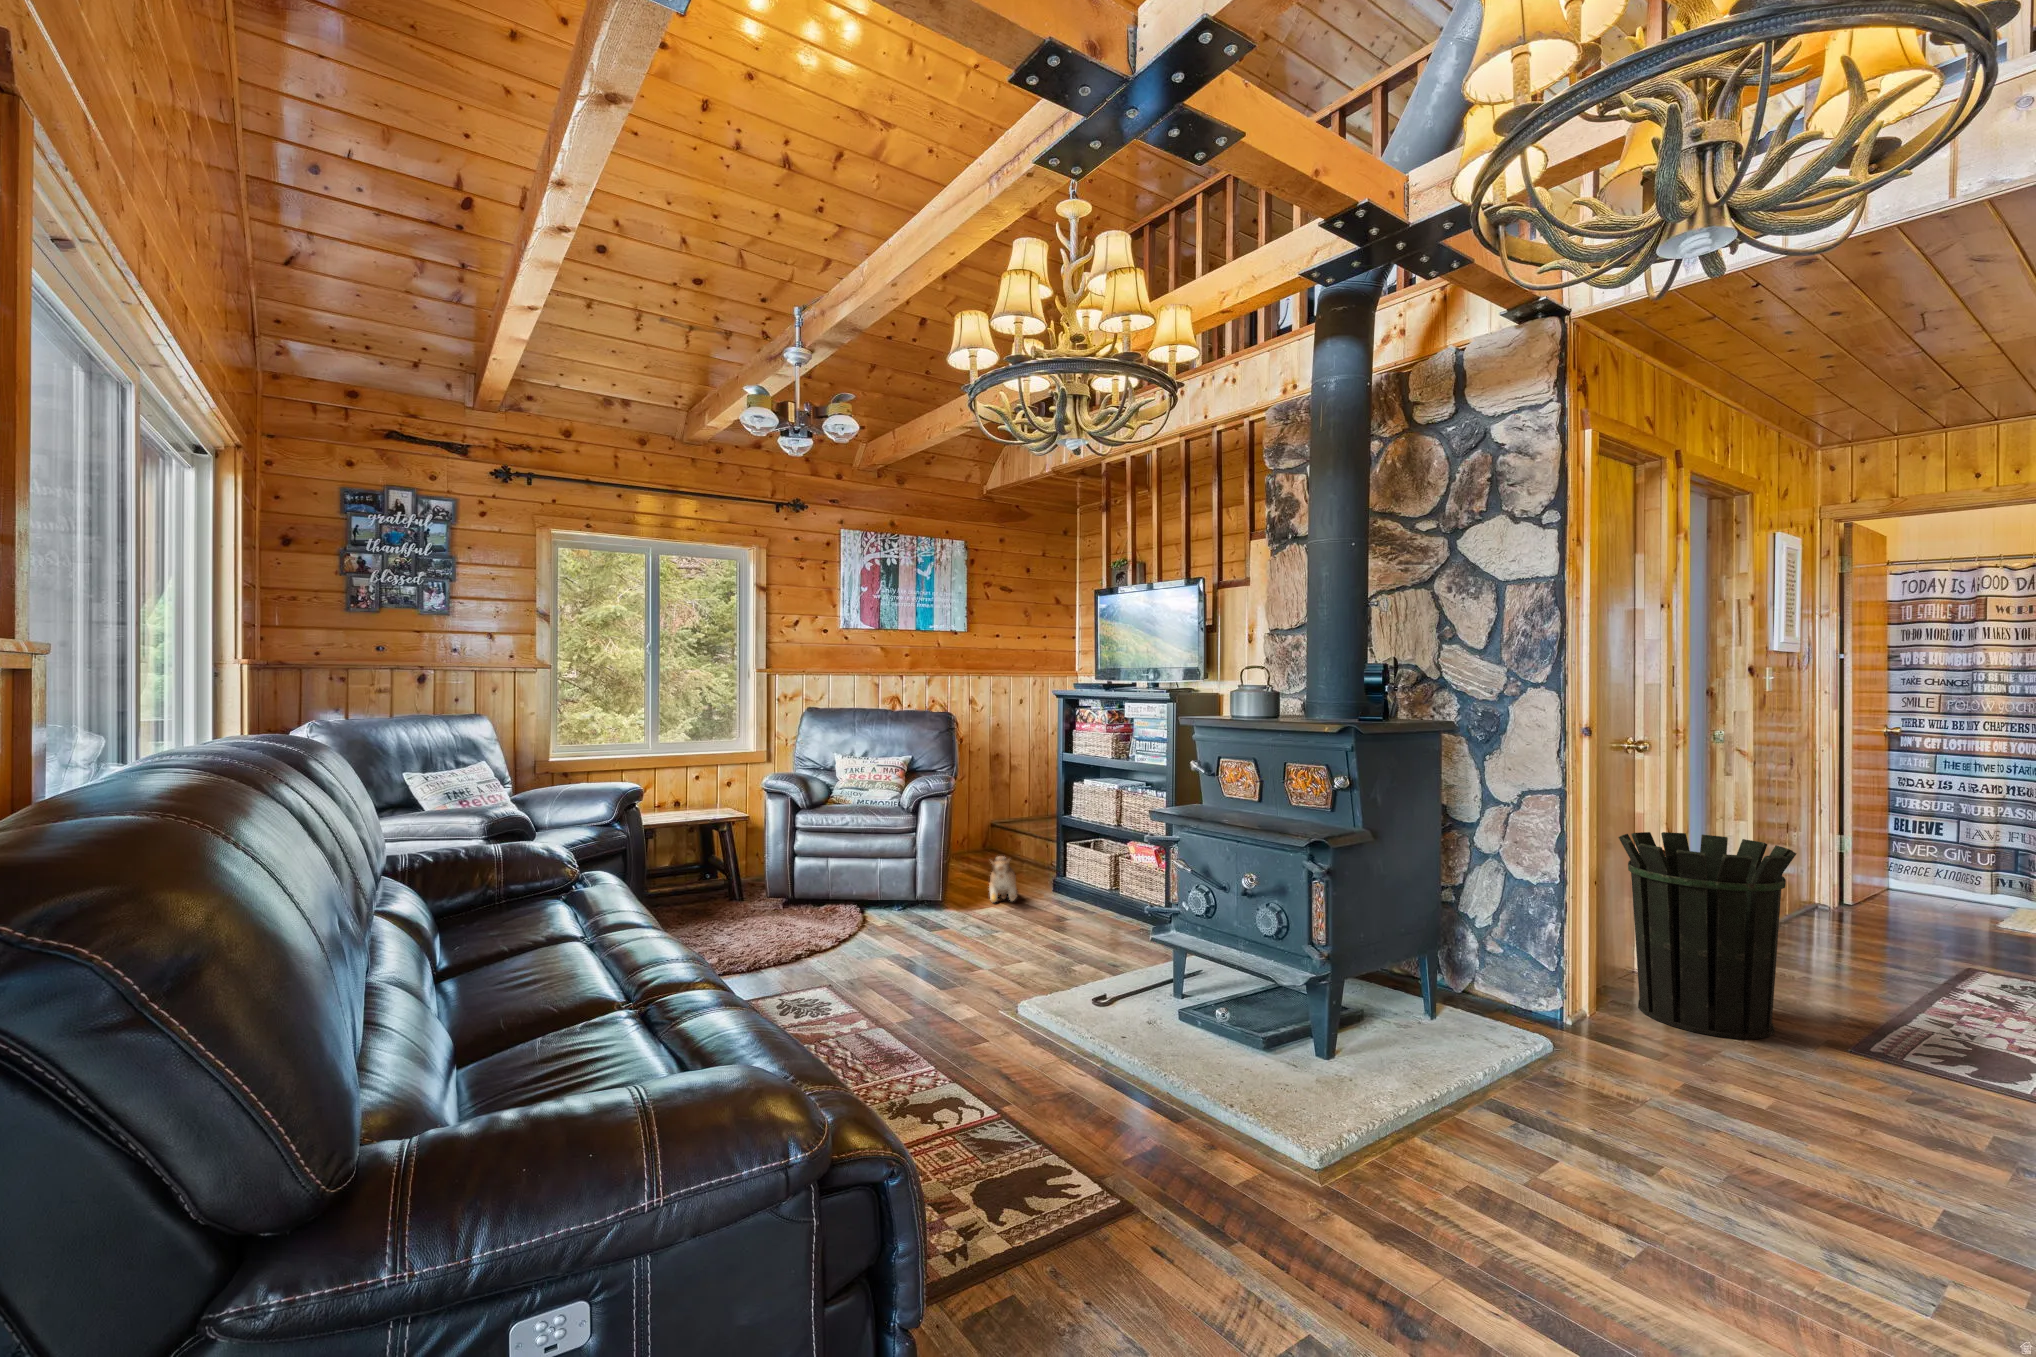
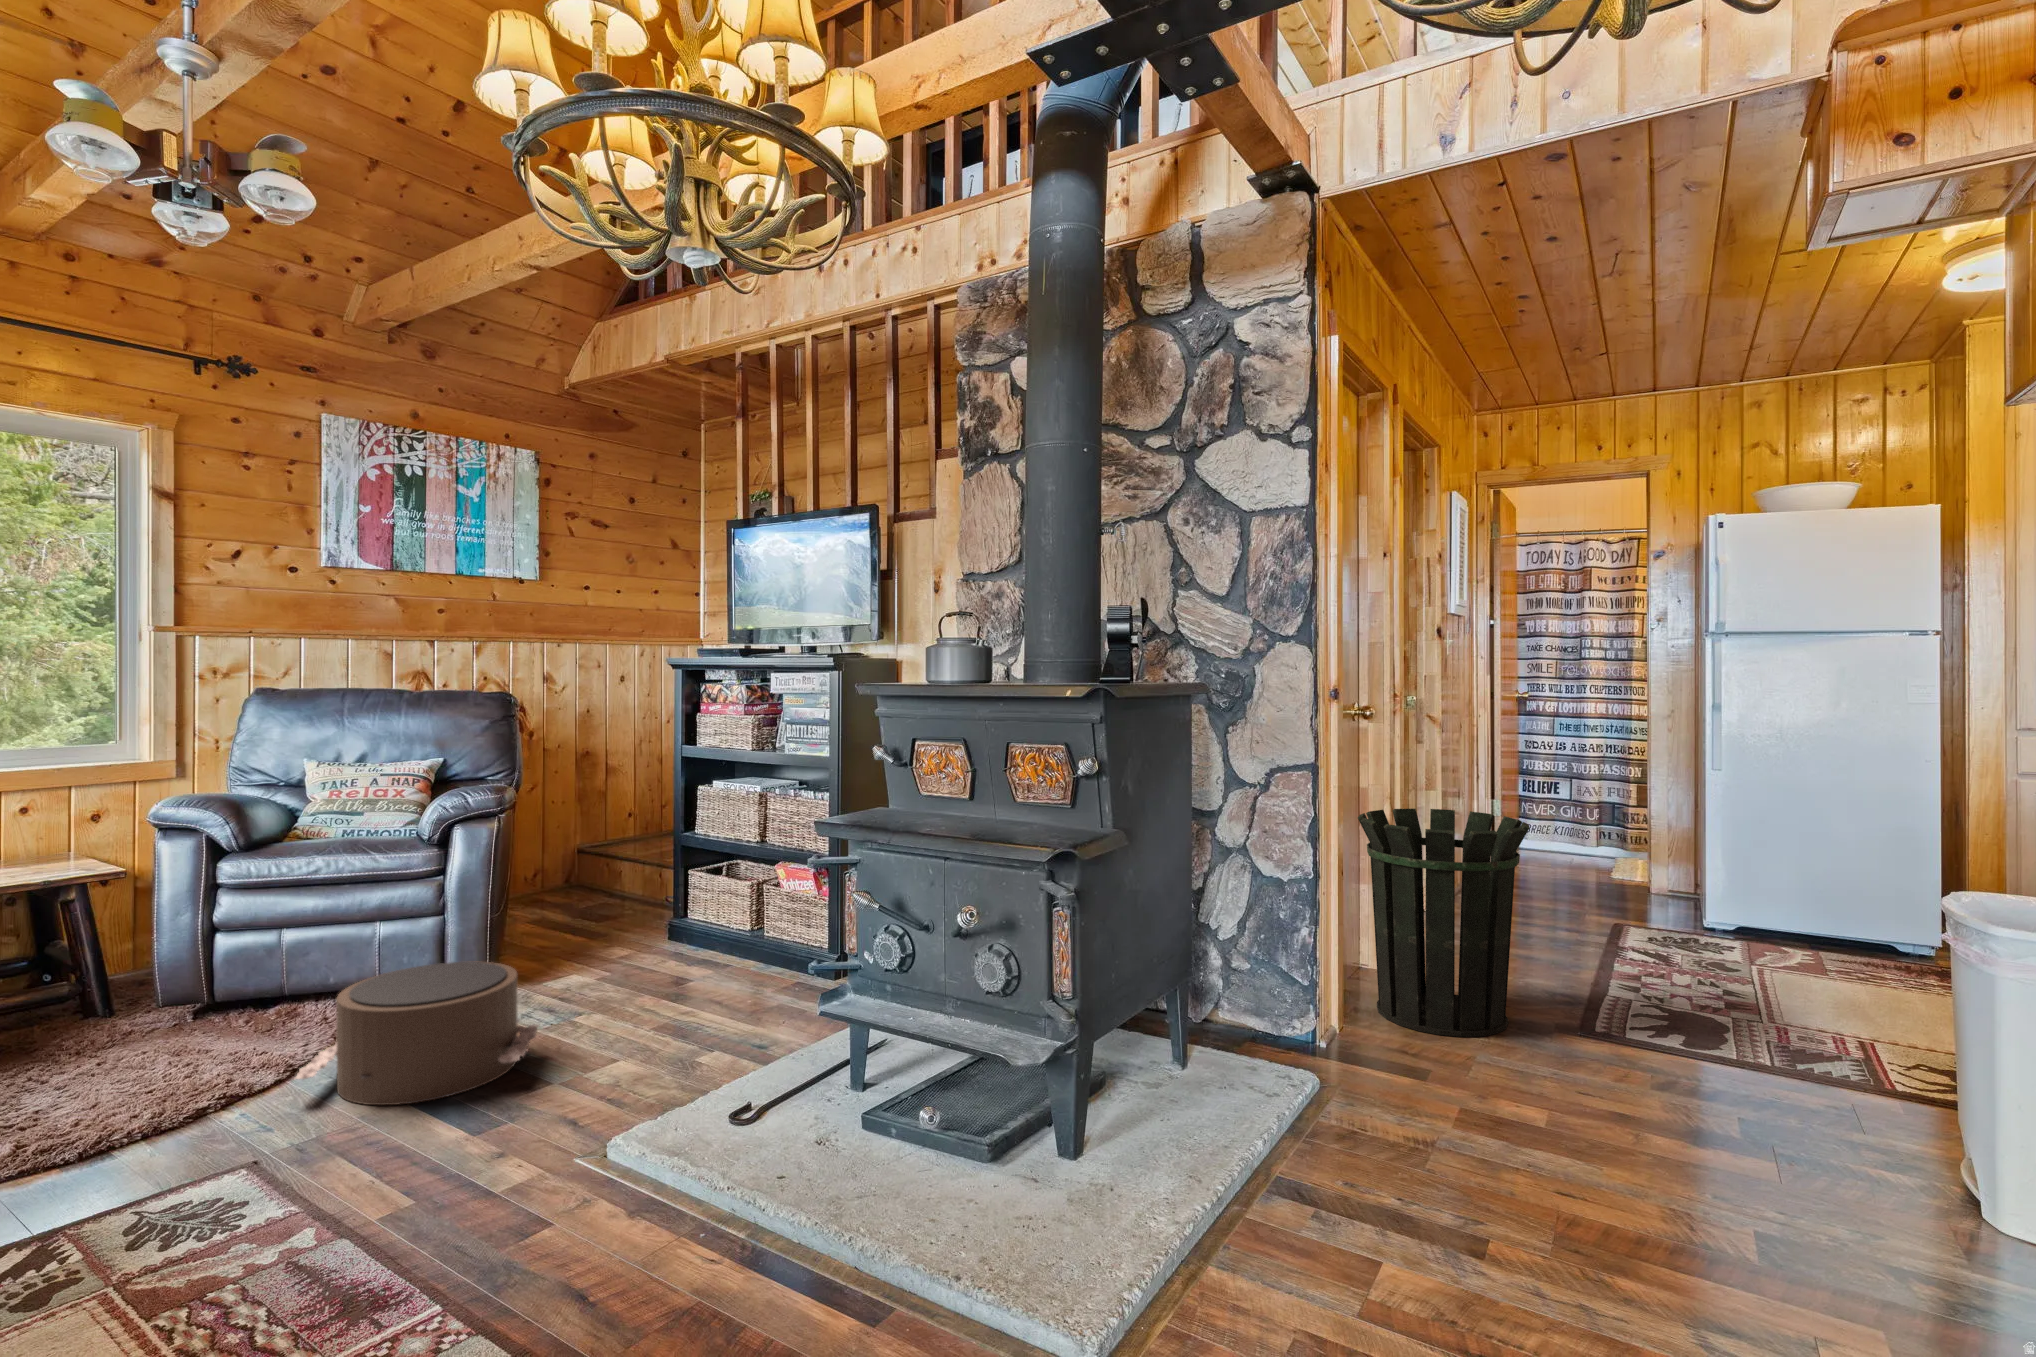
plush toy: present [989,856,1018,902] -> none [569,897,616,966]
pouf: none [843,887,974,969] -> present [296,962,538,1105]

